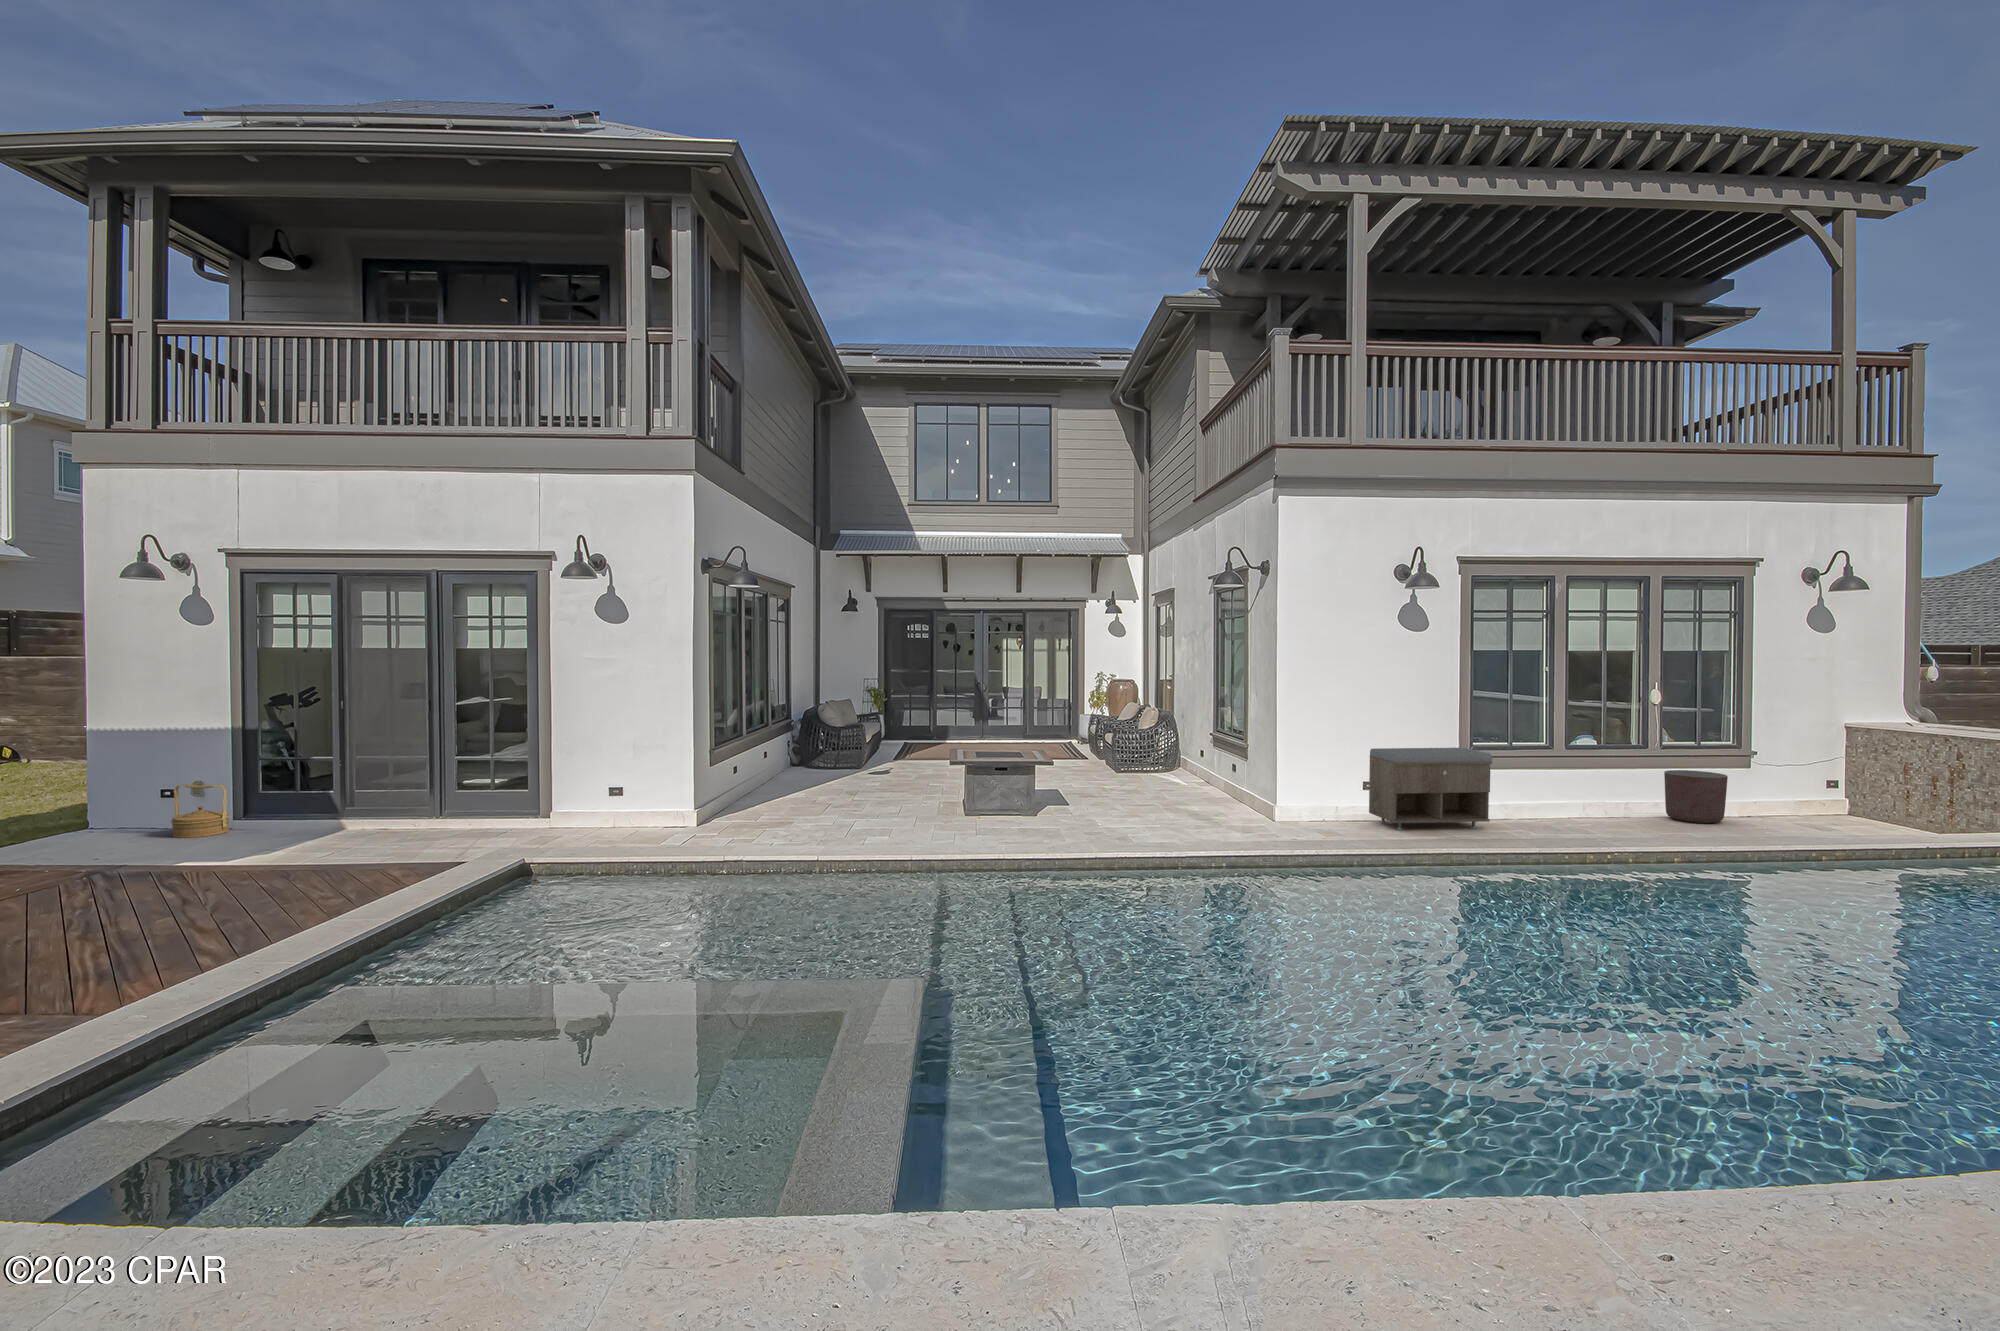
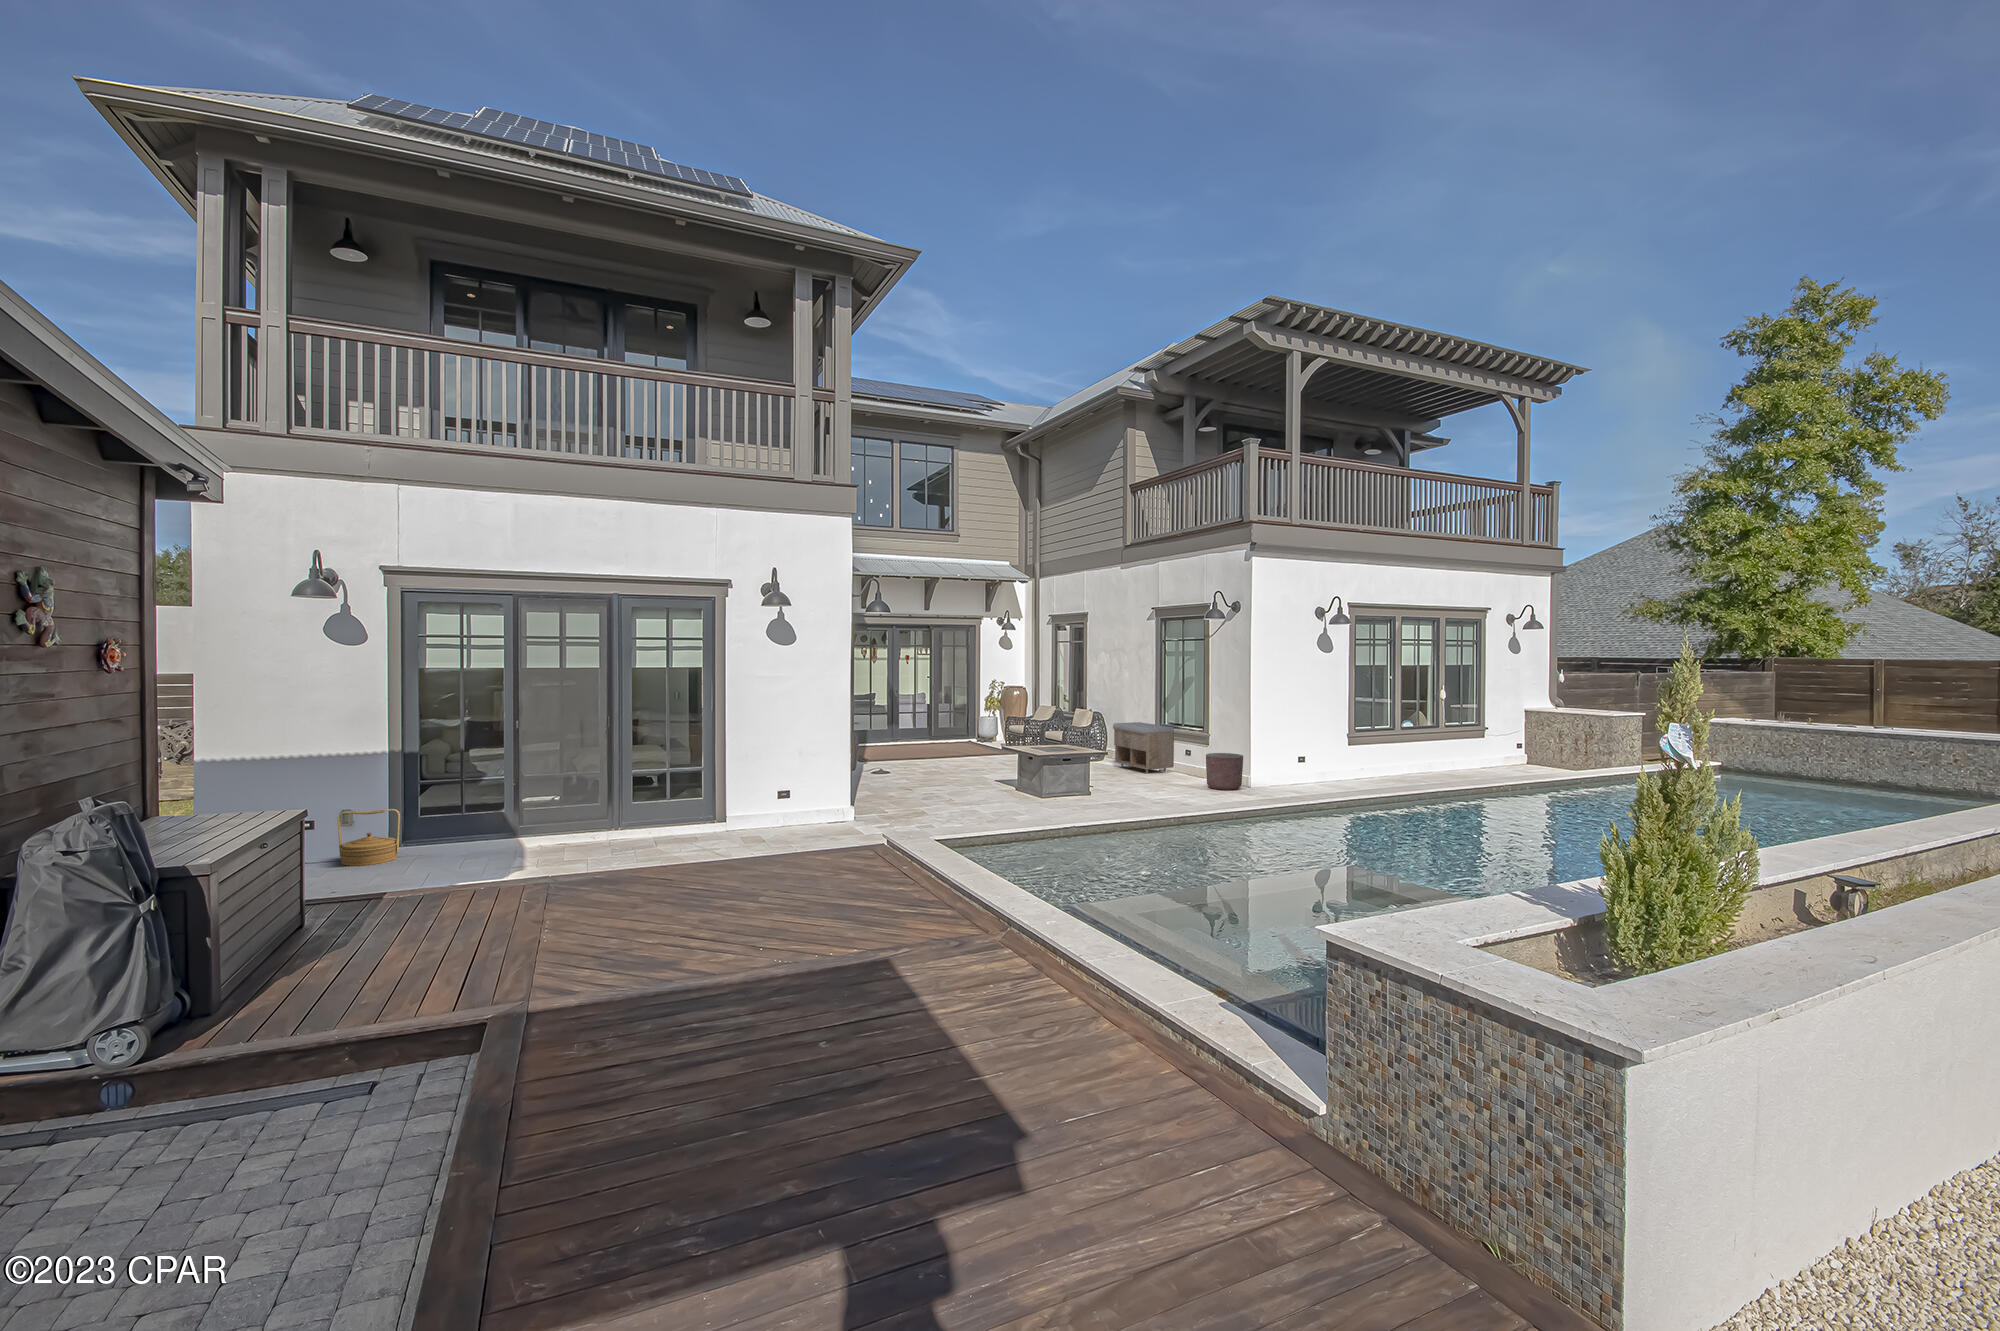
storage bench: present [1369,748,1492,830] -> present [1113,722,1174,773]
planter: present [1664,770,1728,823] -> present [1206,753,1243,790]

